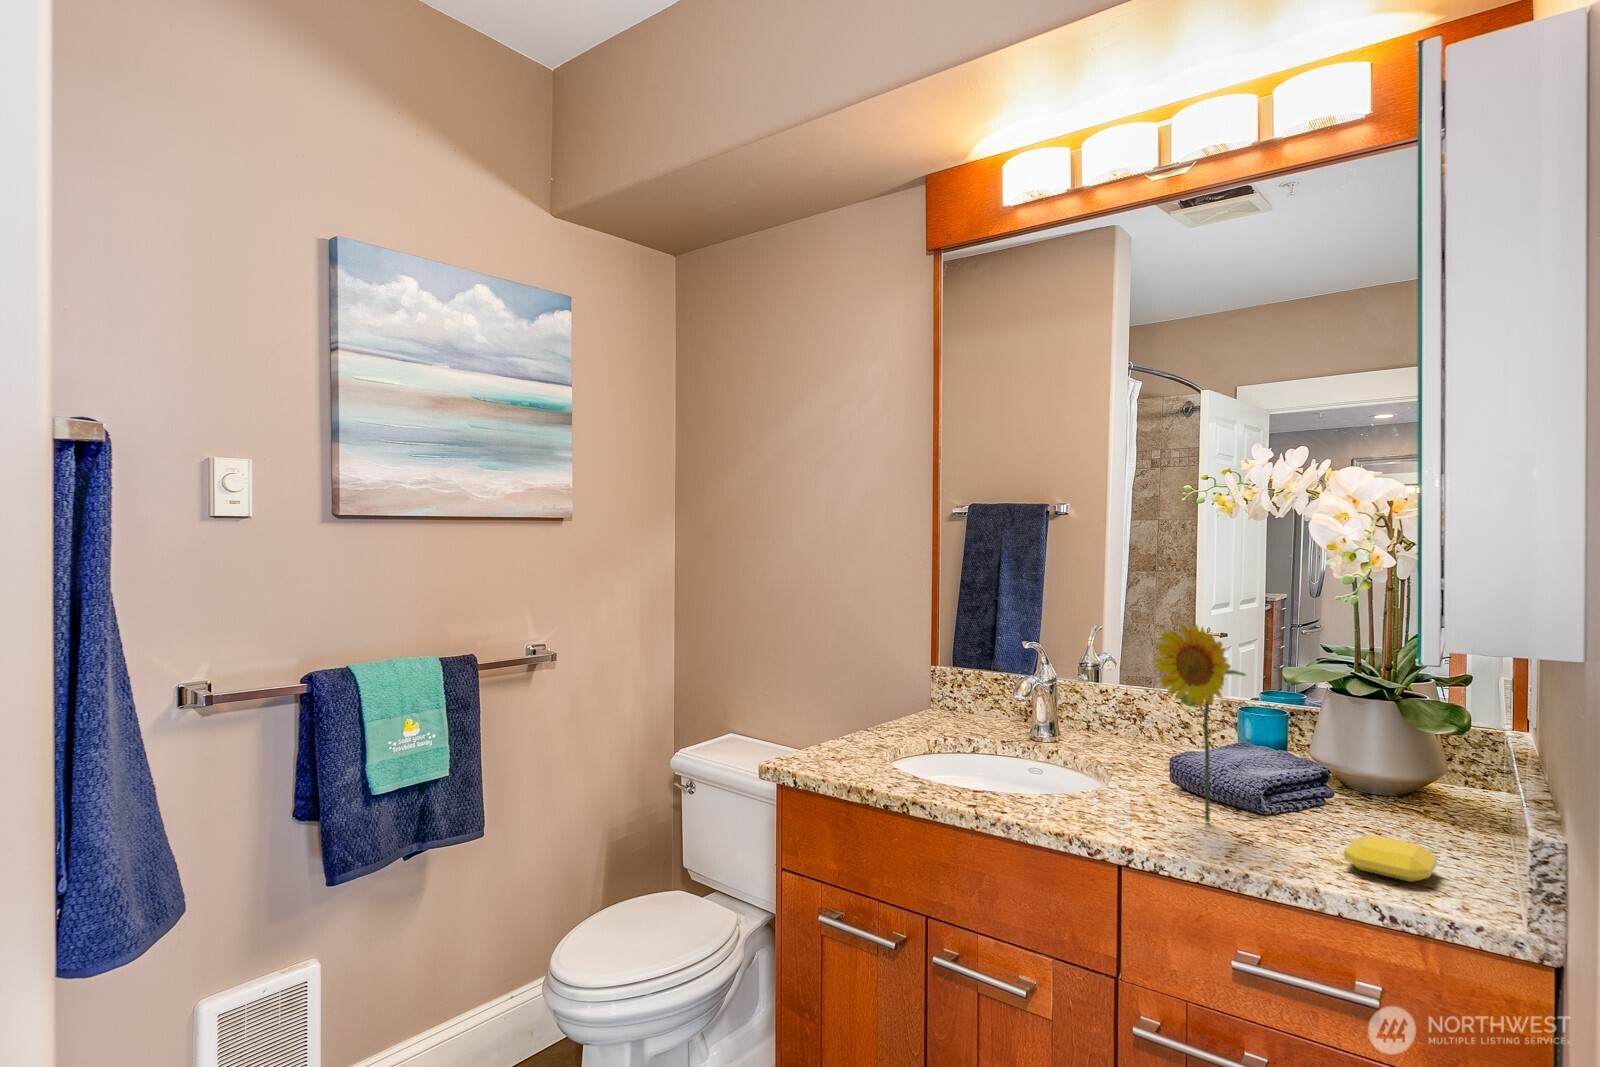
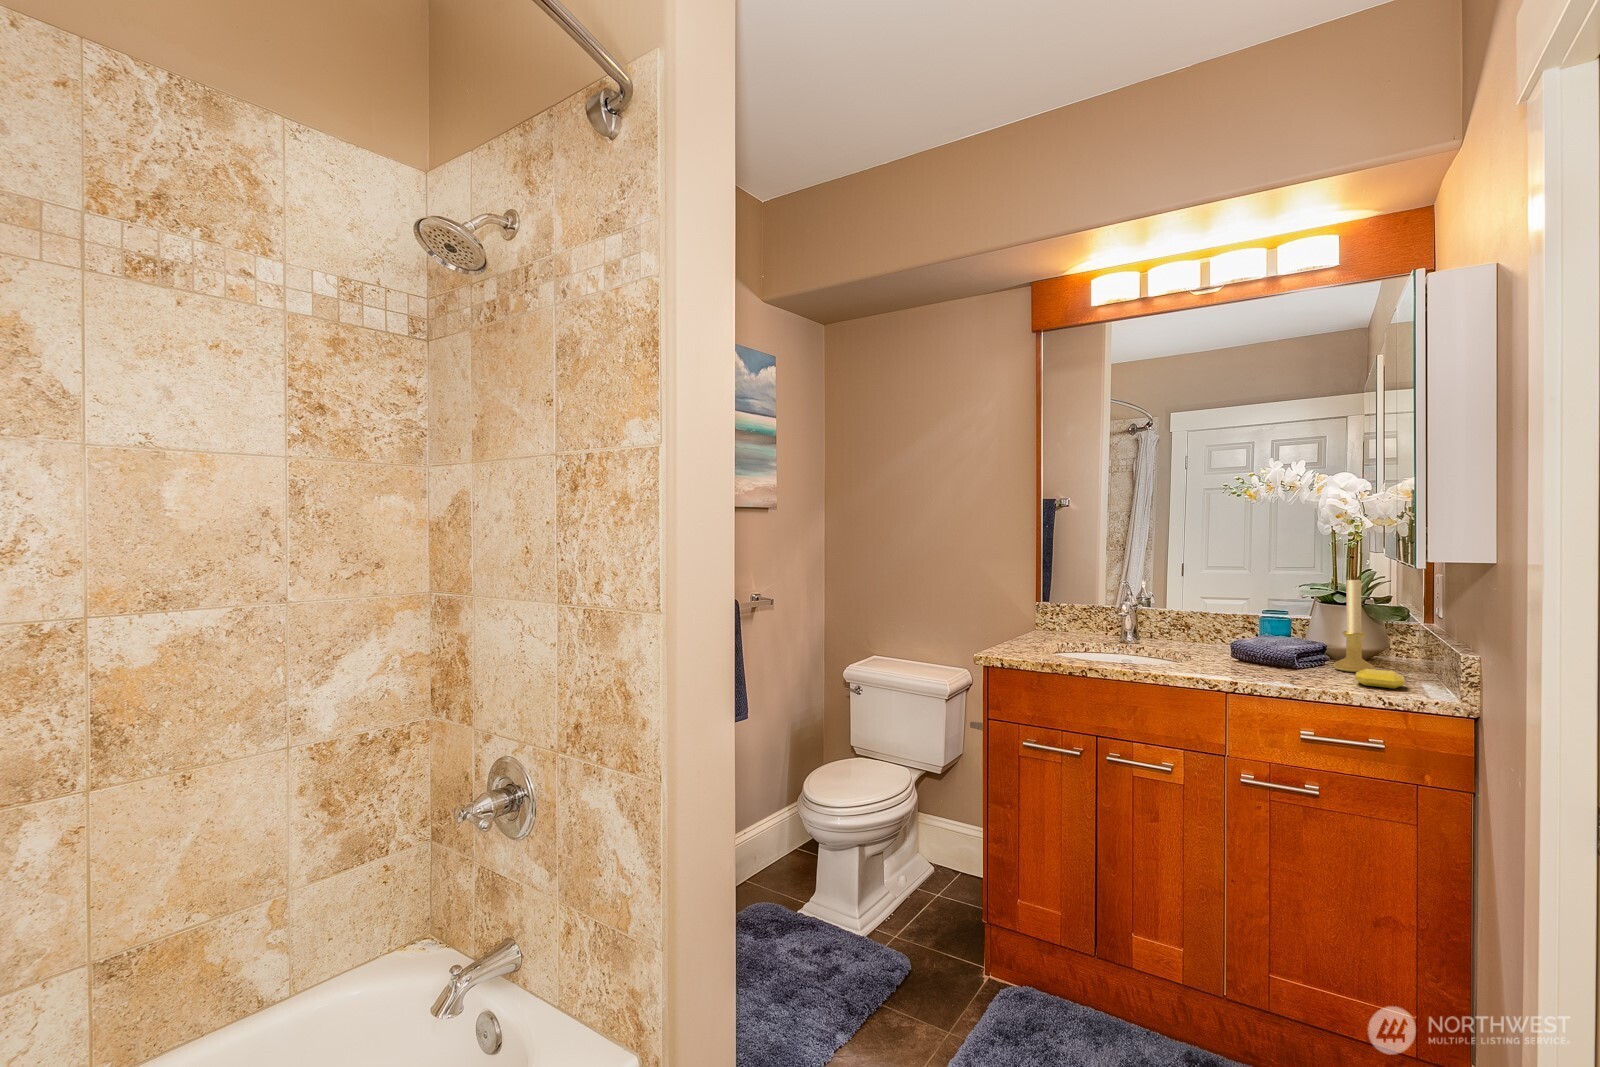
flower: present [1154,624,1246,822] -> none [1234,560,1292,672]
candle holder: none [1337,654,1407,833] -> present [1334,577,1375,673]

